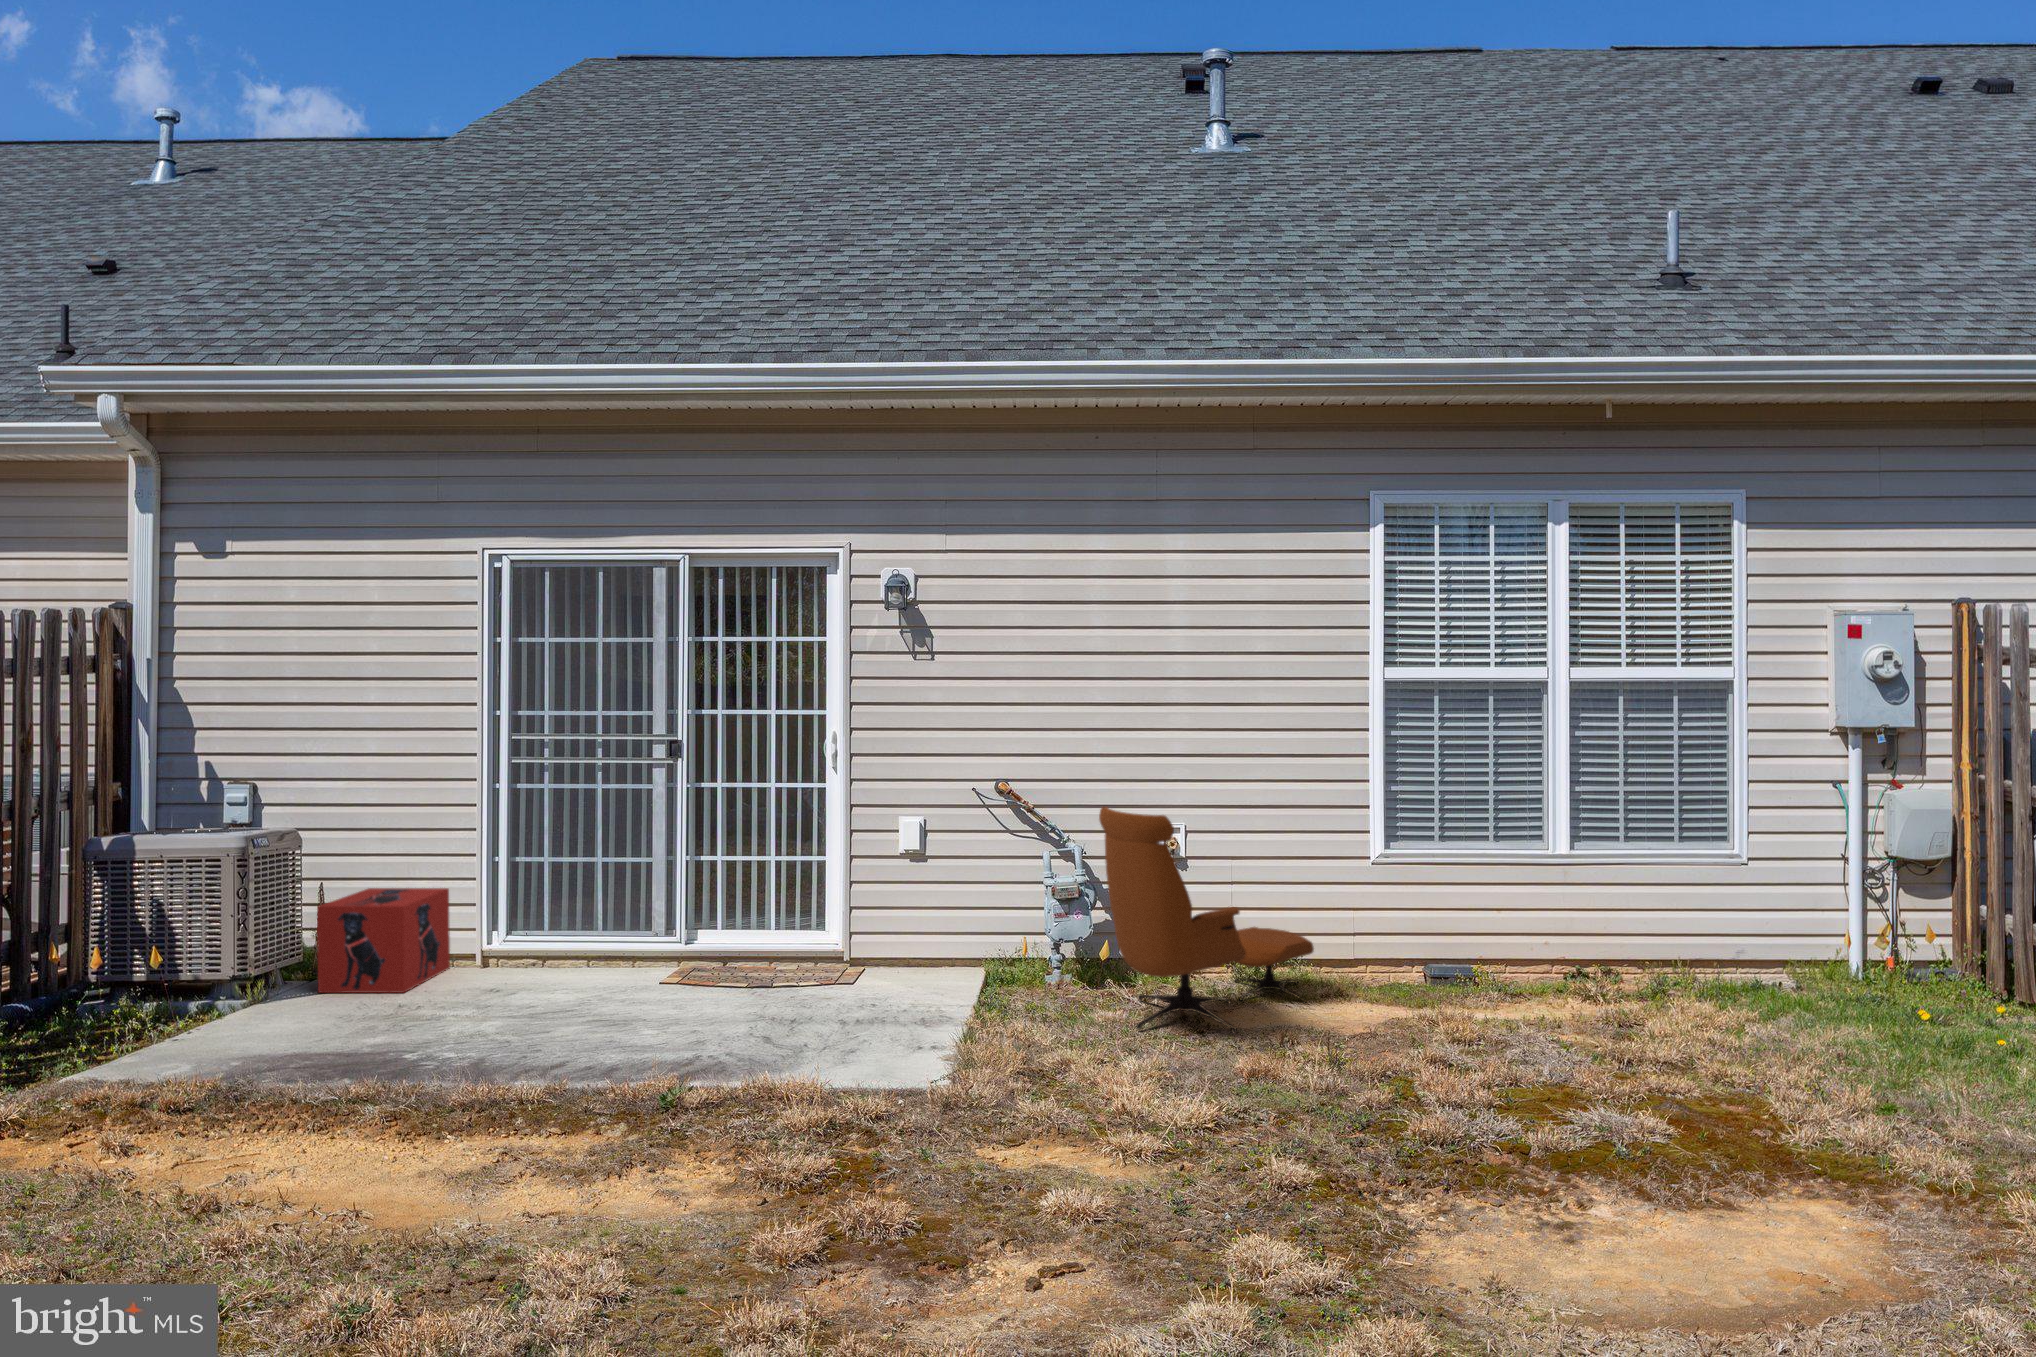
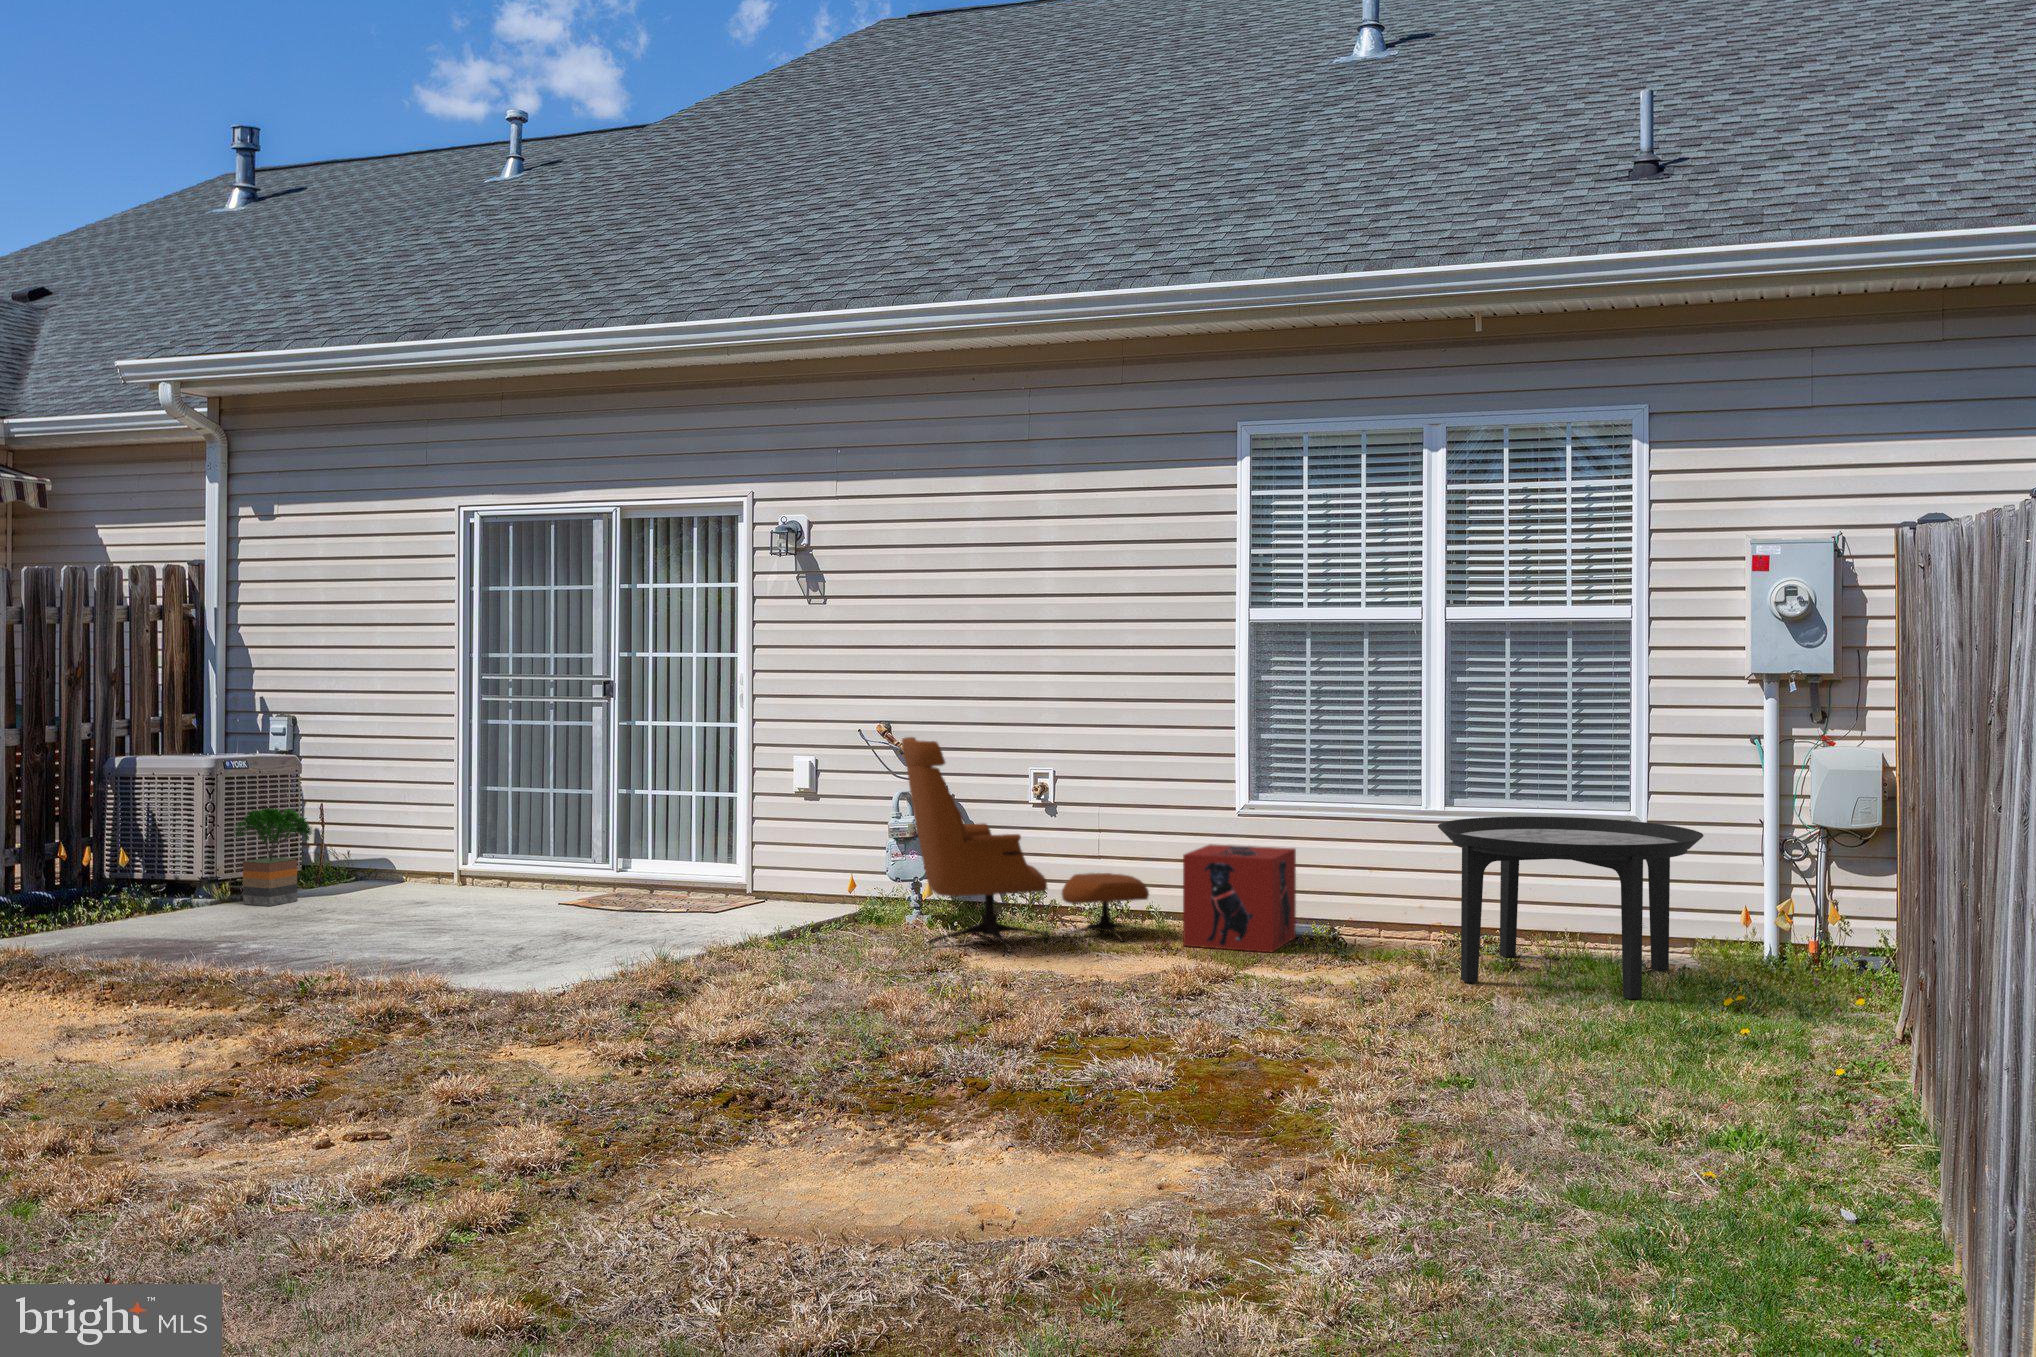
round table: none [1628,859,1915,1049] -> present [1438,817,1704,999]
storage box: present [317,888,450,993] -> present [1183,844,1296,952]
potted tree: none [207,903,320,1029] -> present [235,808,312,906]

